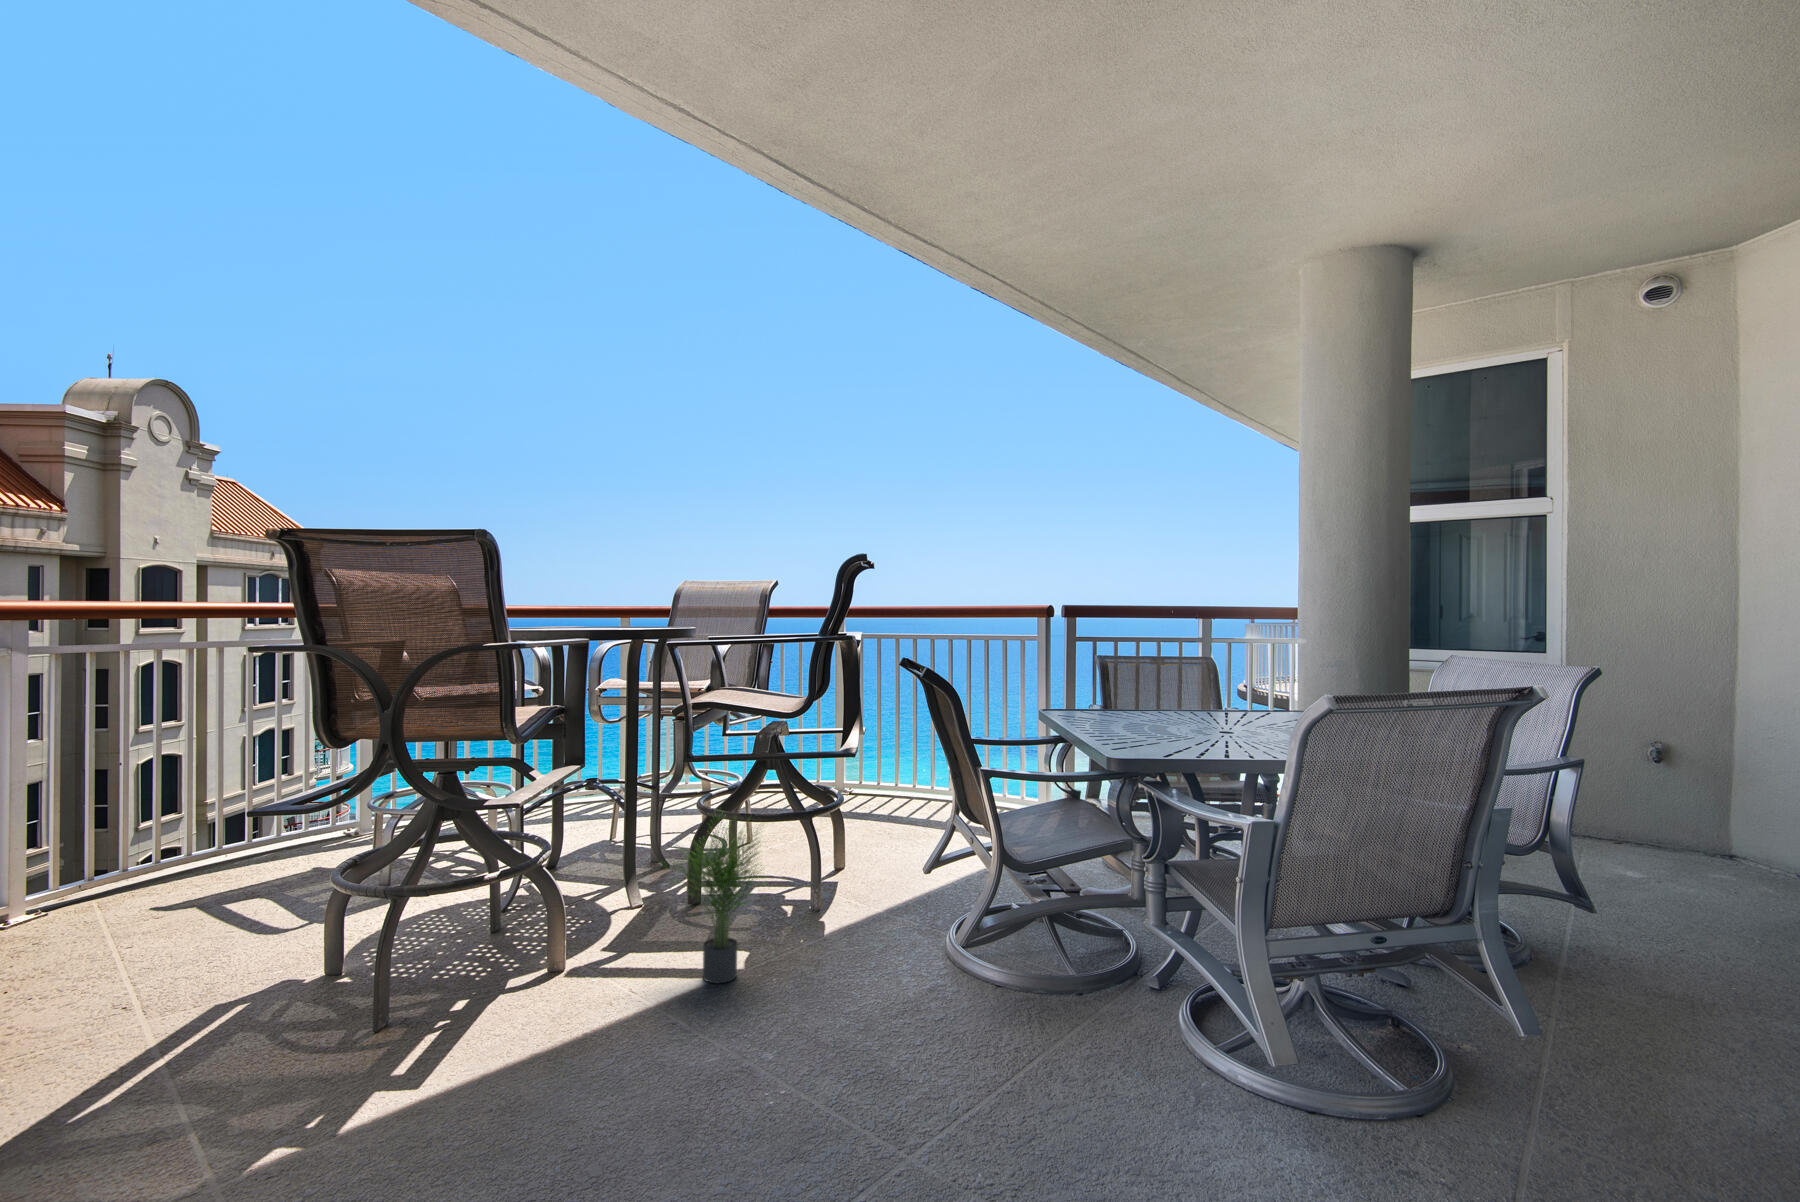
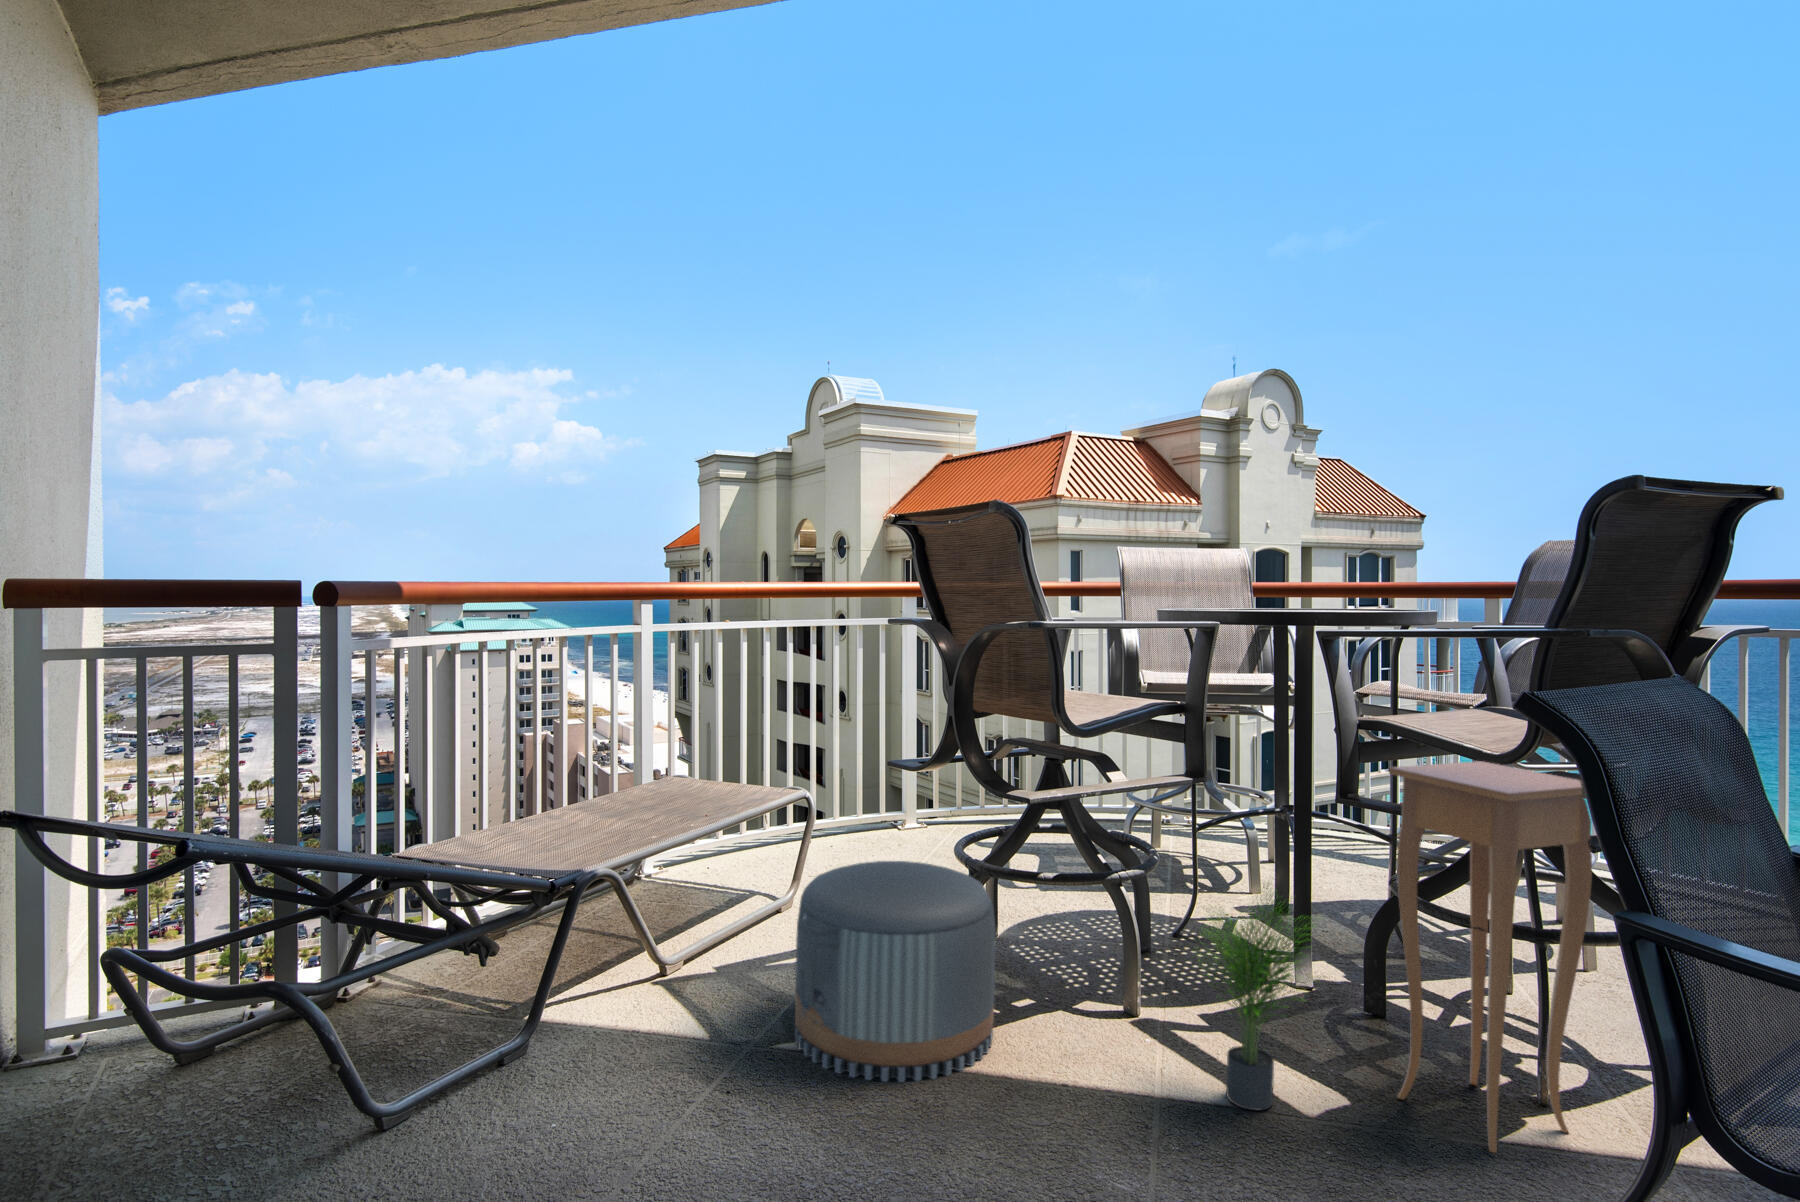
side table: none [772,705,867,940] -> present [1389,761,1592,1153]
pouf: none [257,887,520,1153] -> present [795,861,996,1082]

